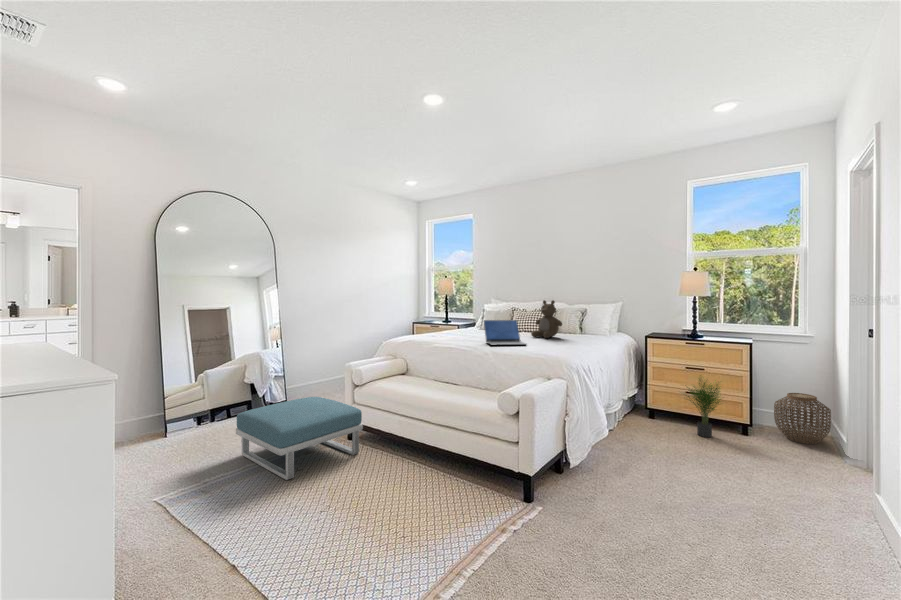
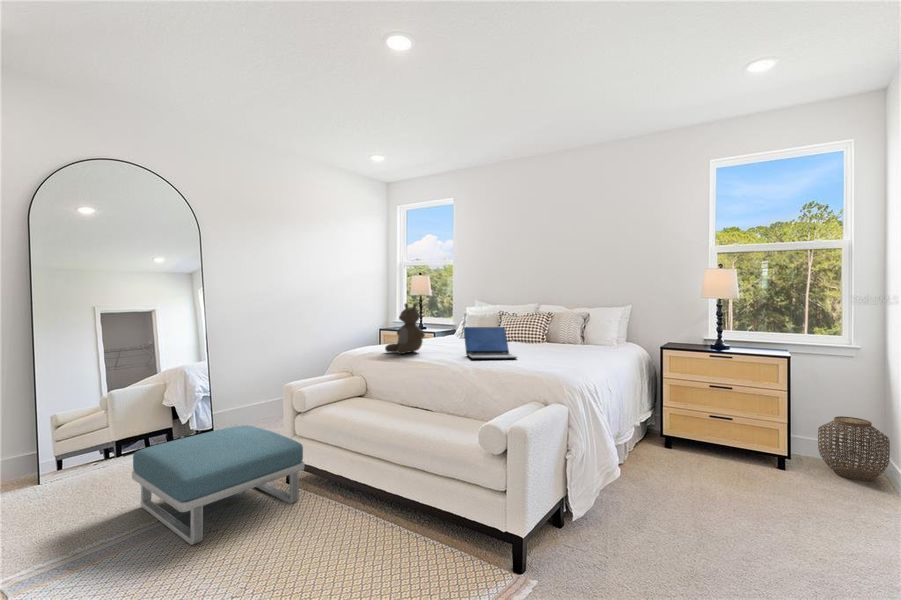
teddy bear: present [531,300,562,338] -> present [385,303,425,354]
potted plant: present [687,379,720,437] -> none [699,393,765,472]

